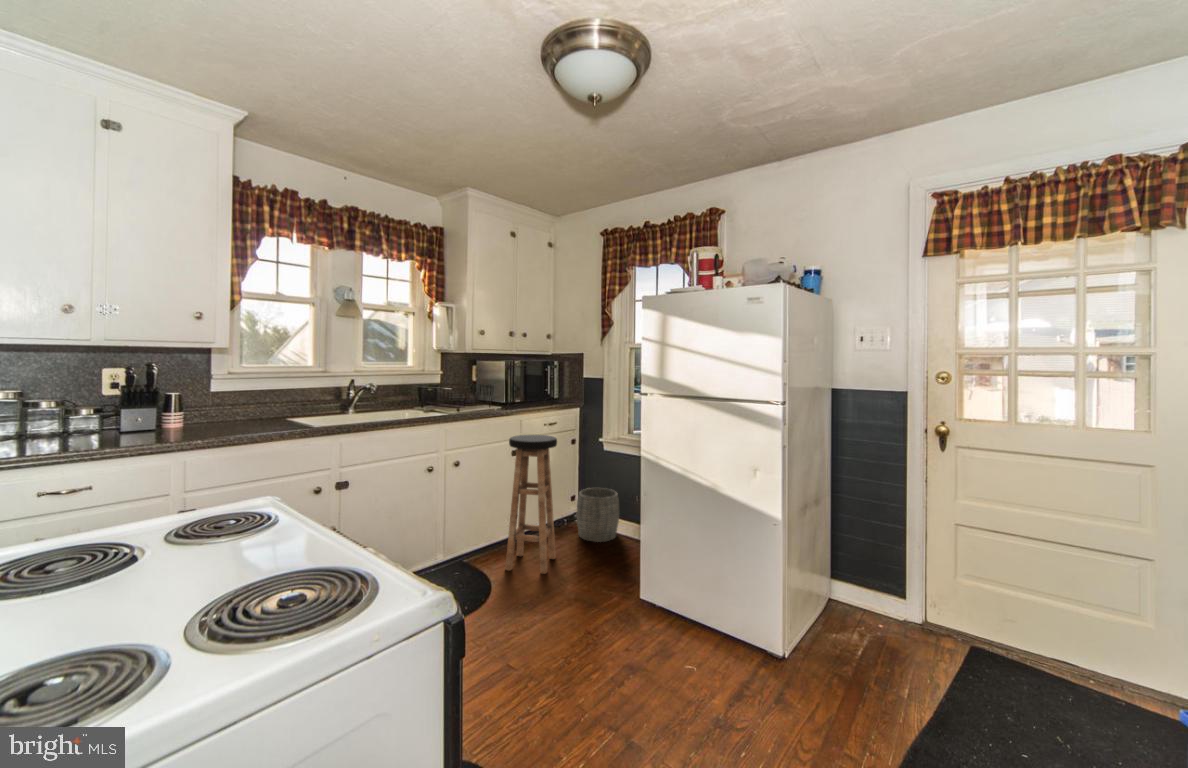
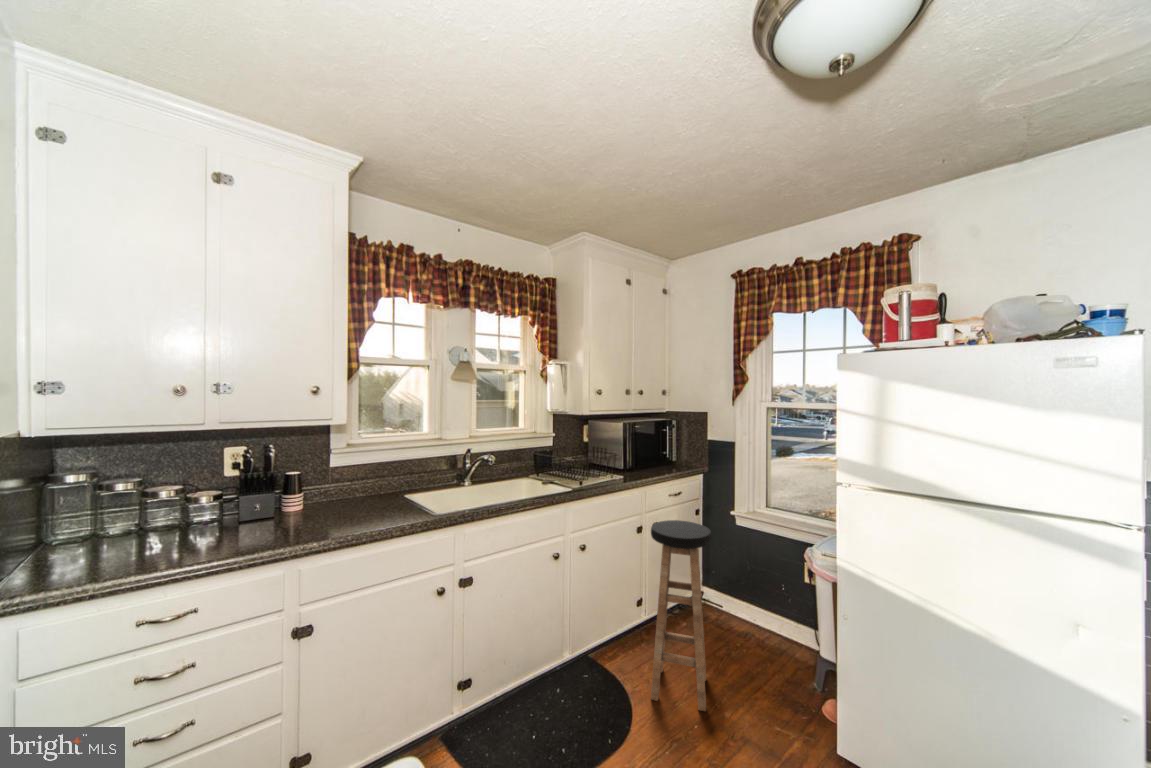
woven basket: present [576,488,619,542] -> none [714,574,770,649]

